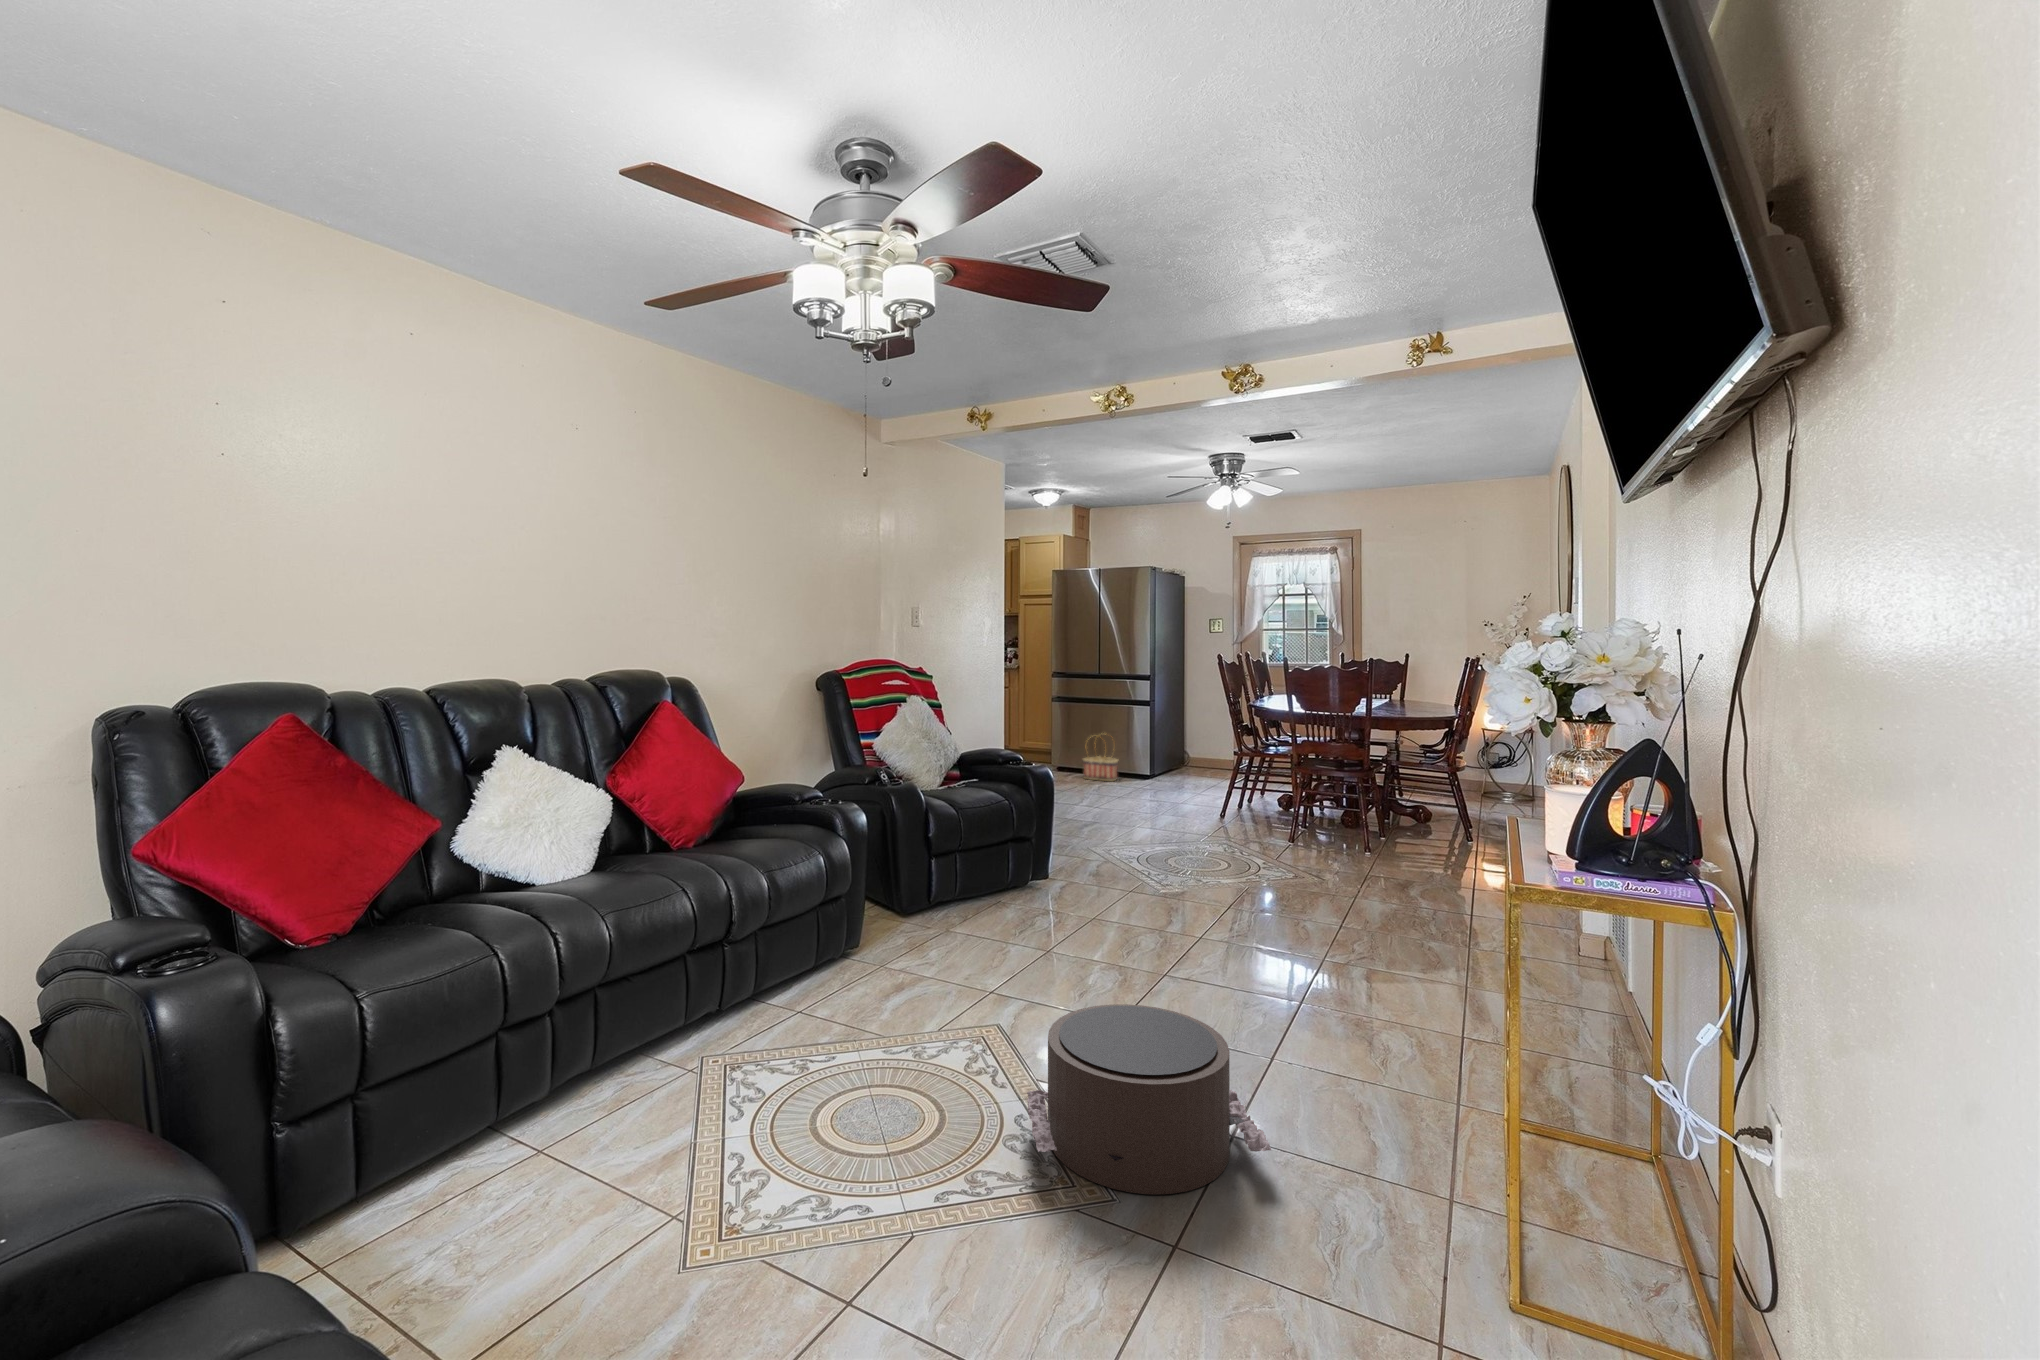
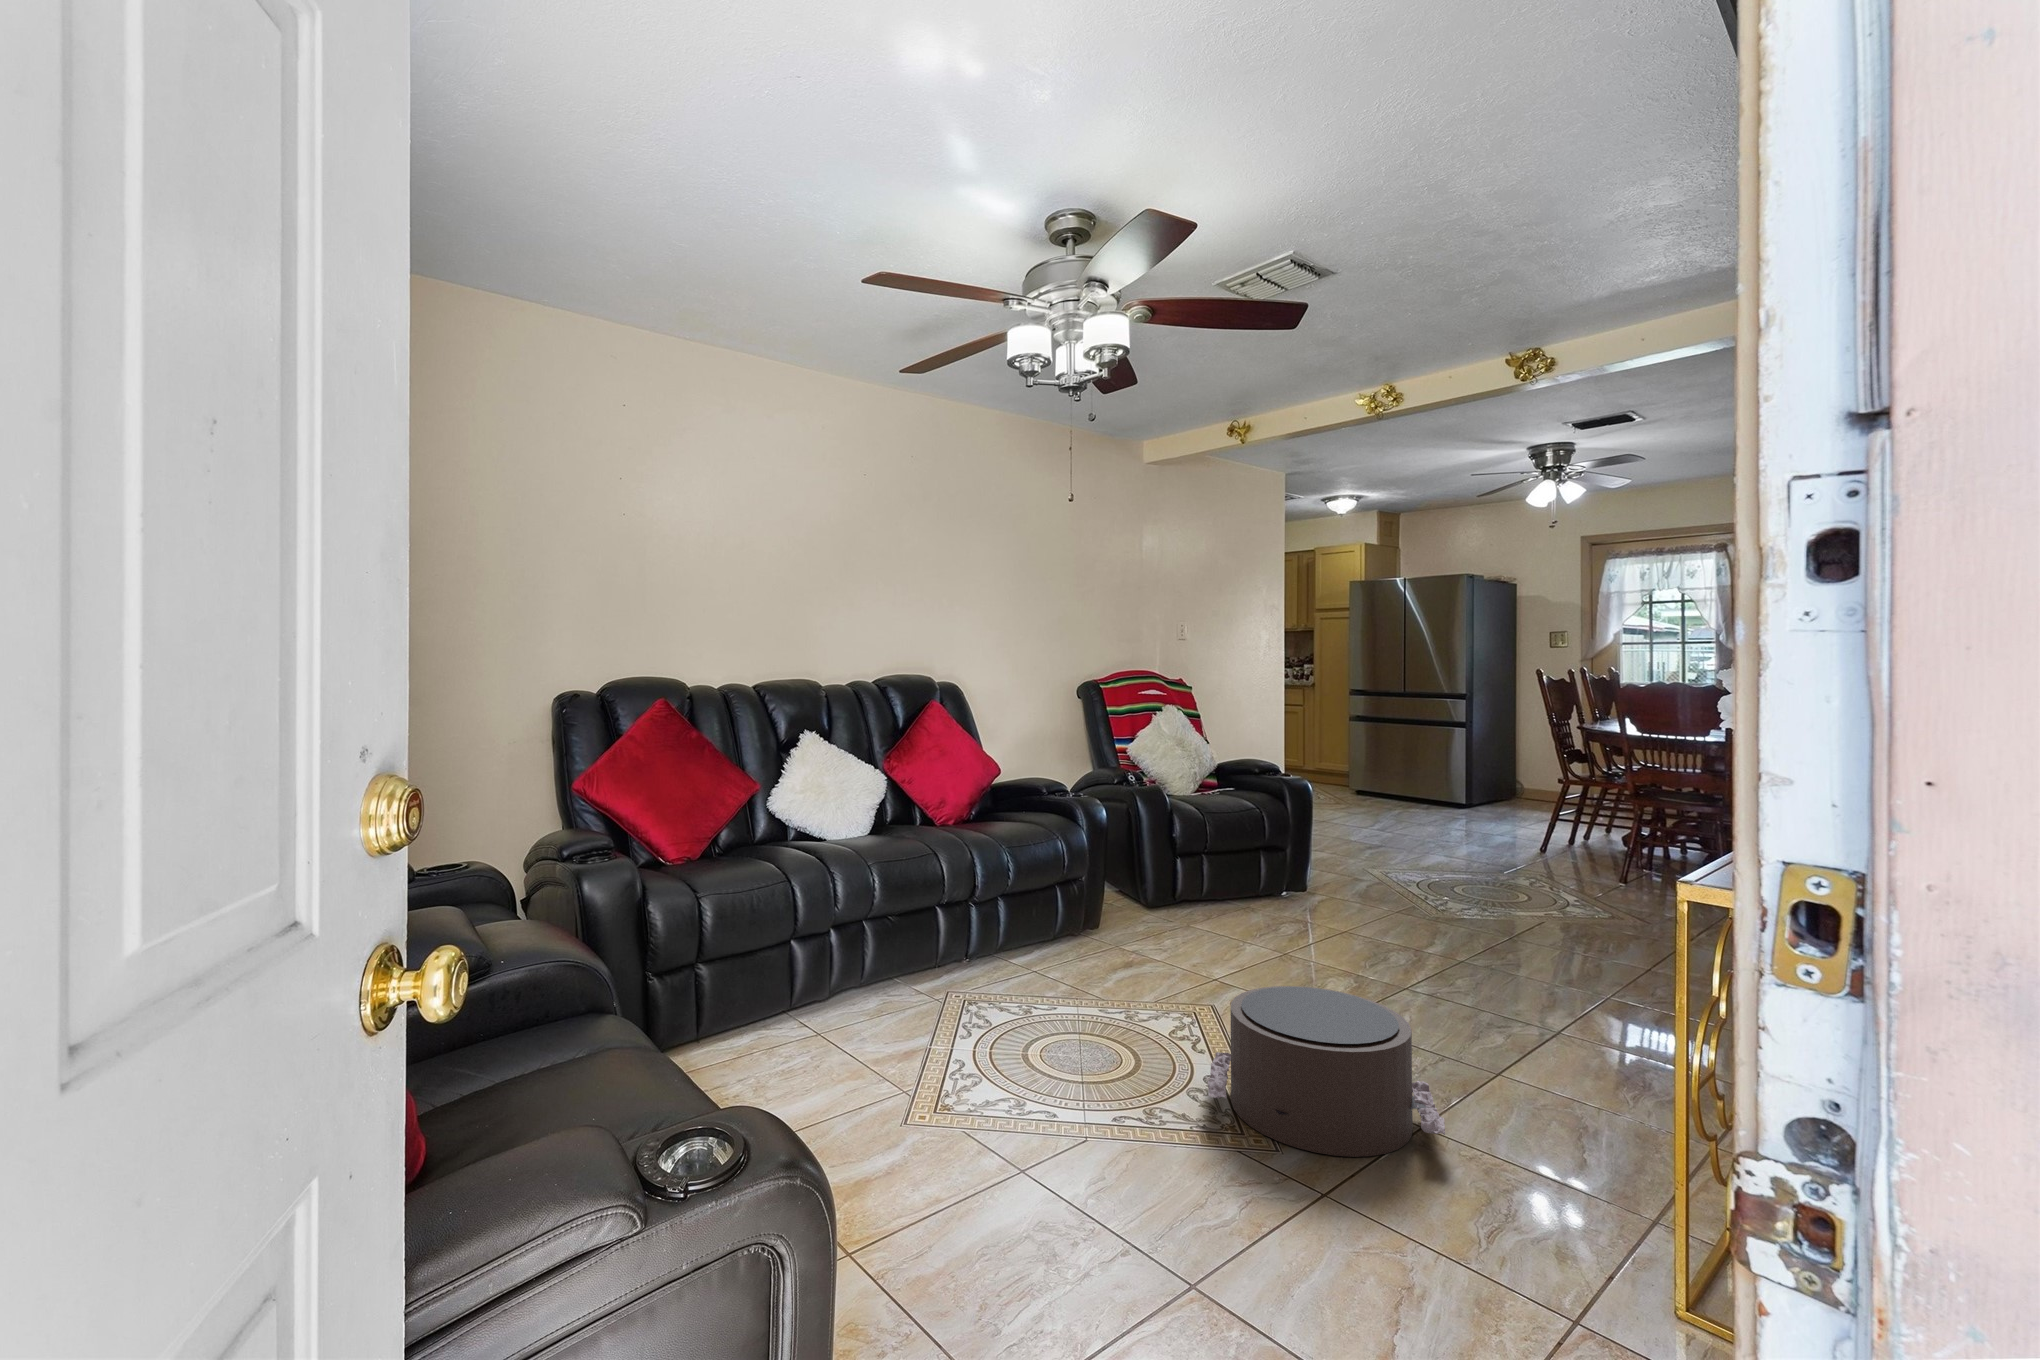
basket: present [1083,736,1118,781] -> none [1387,755,1430,807]

